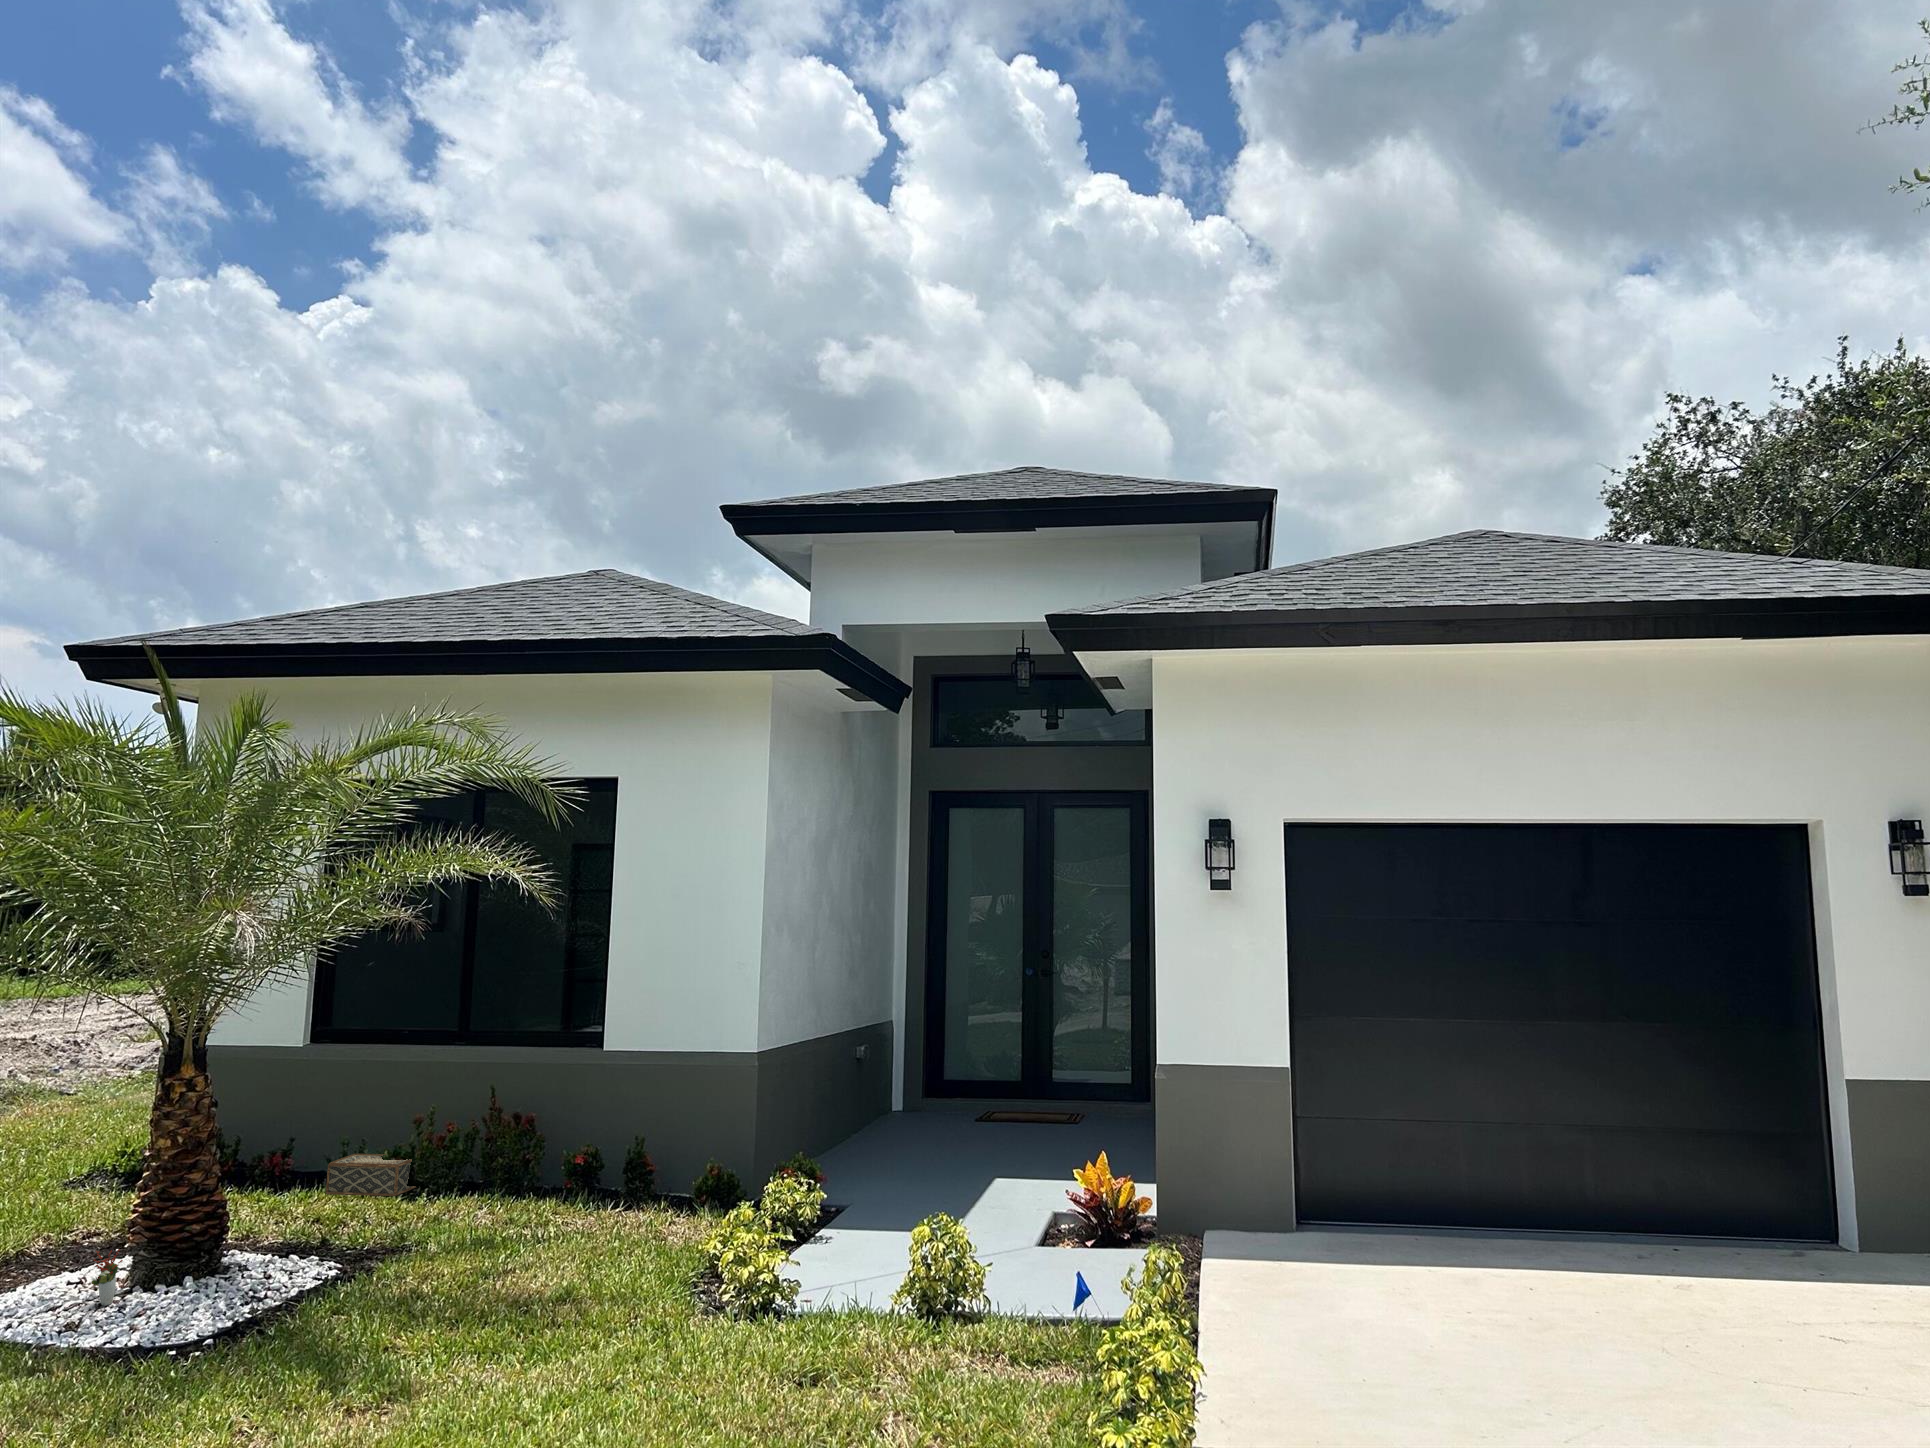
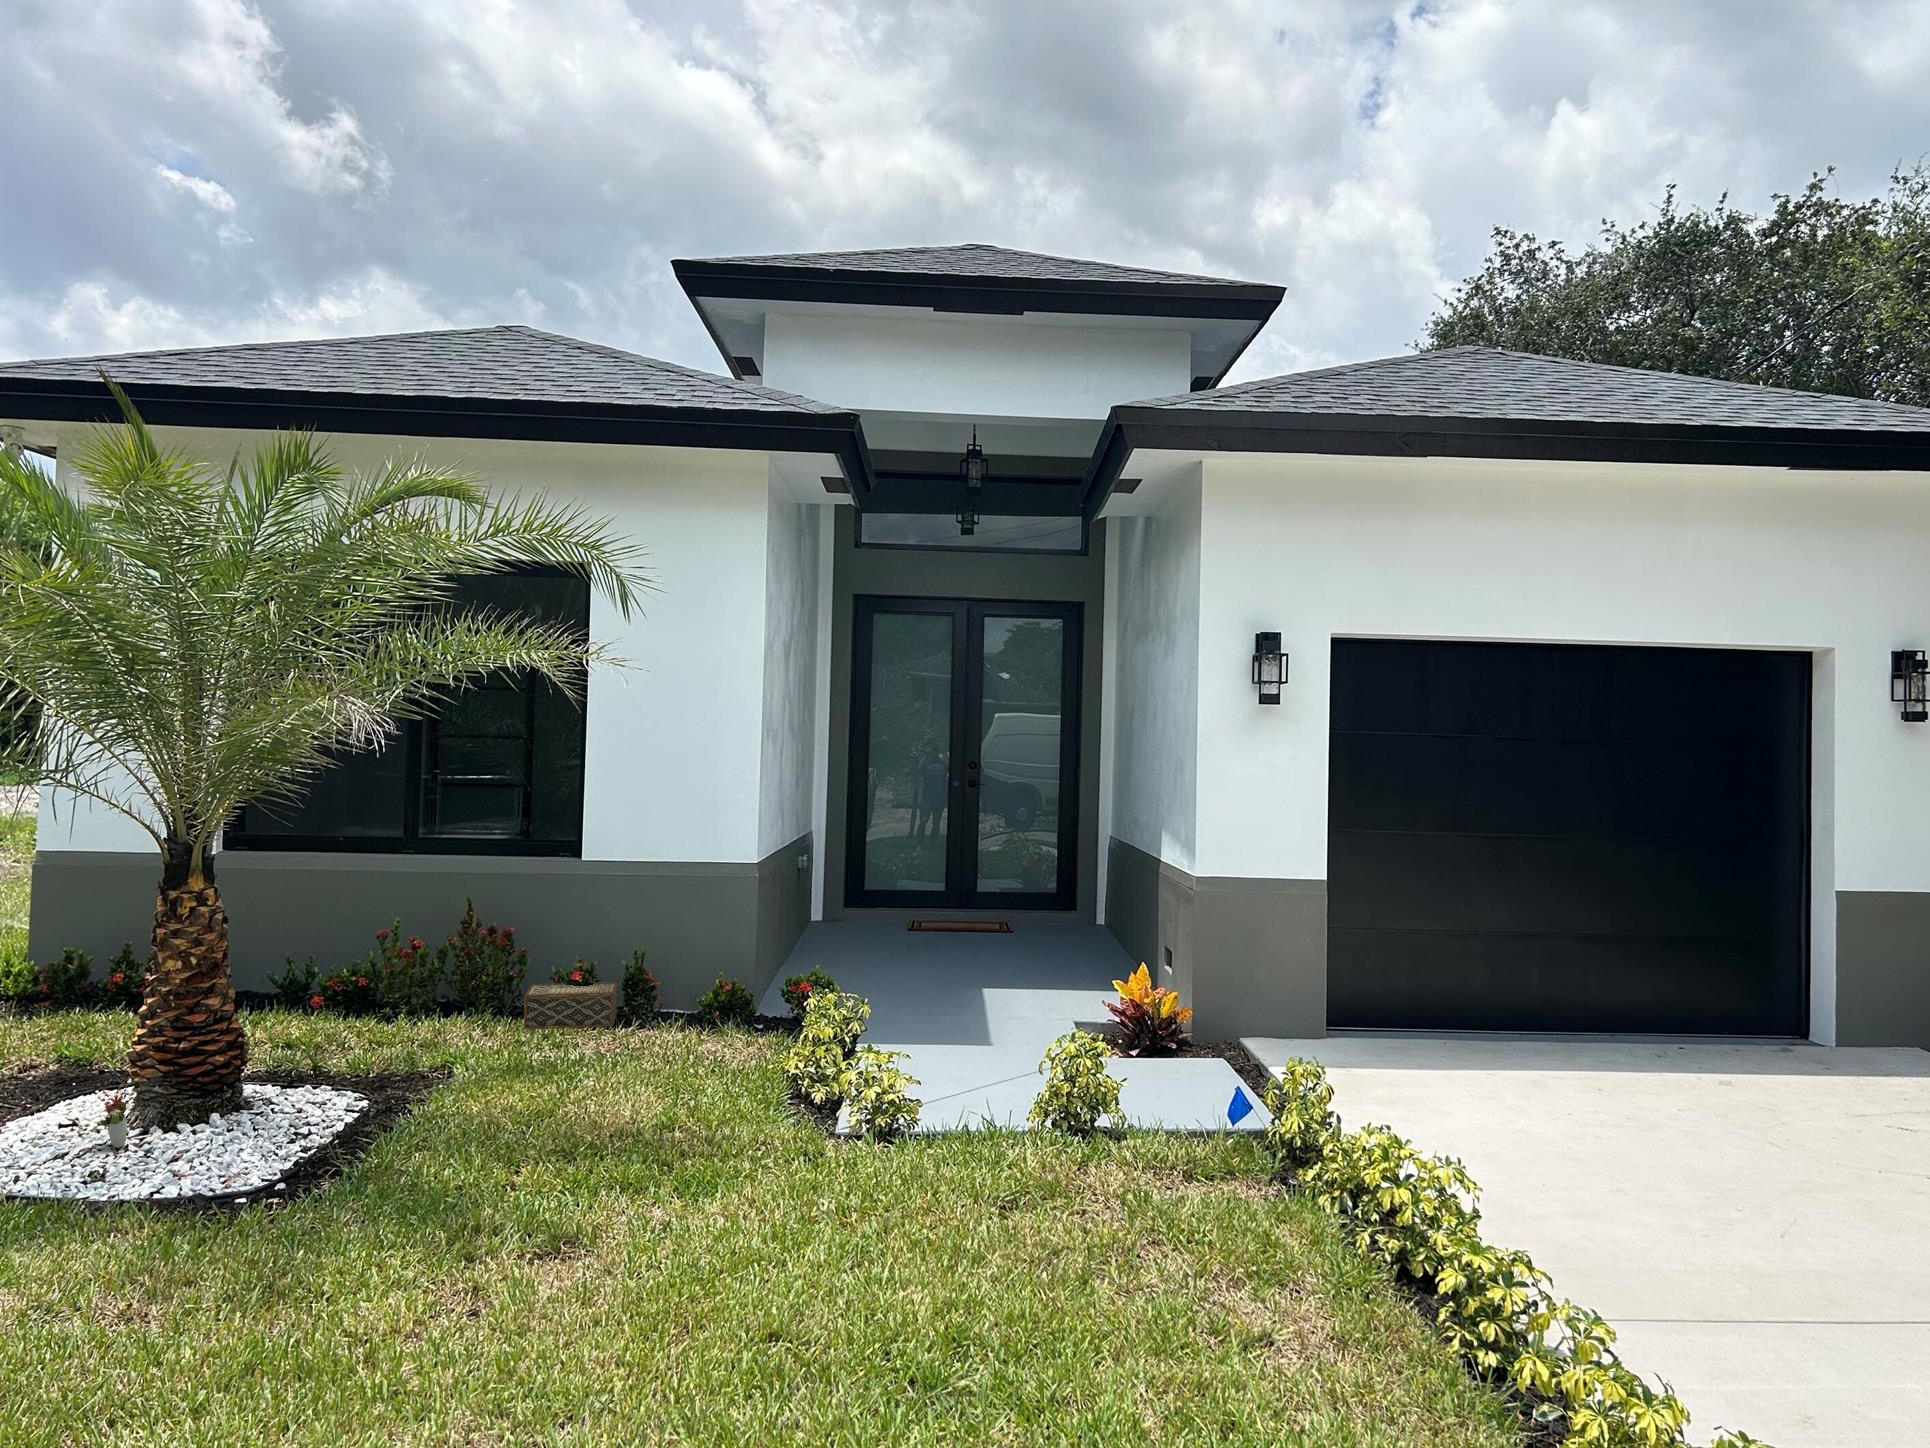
woven basket: present [326,1154,416,1196] -> present [524,982,618,1029]

